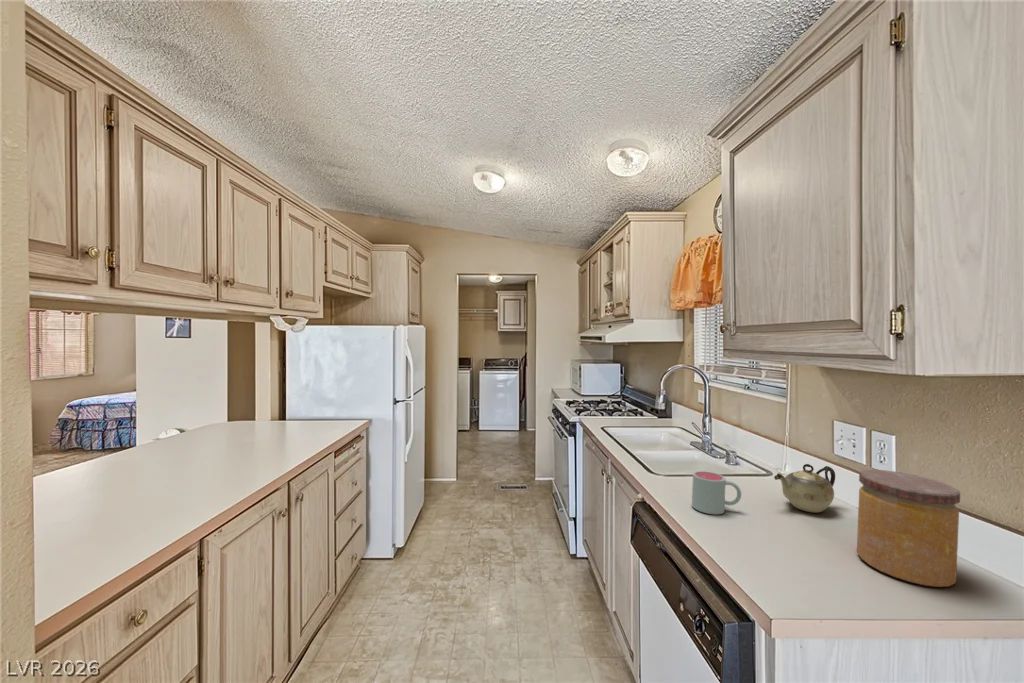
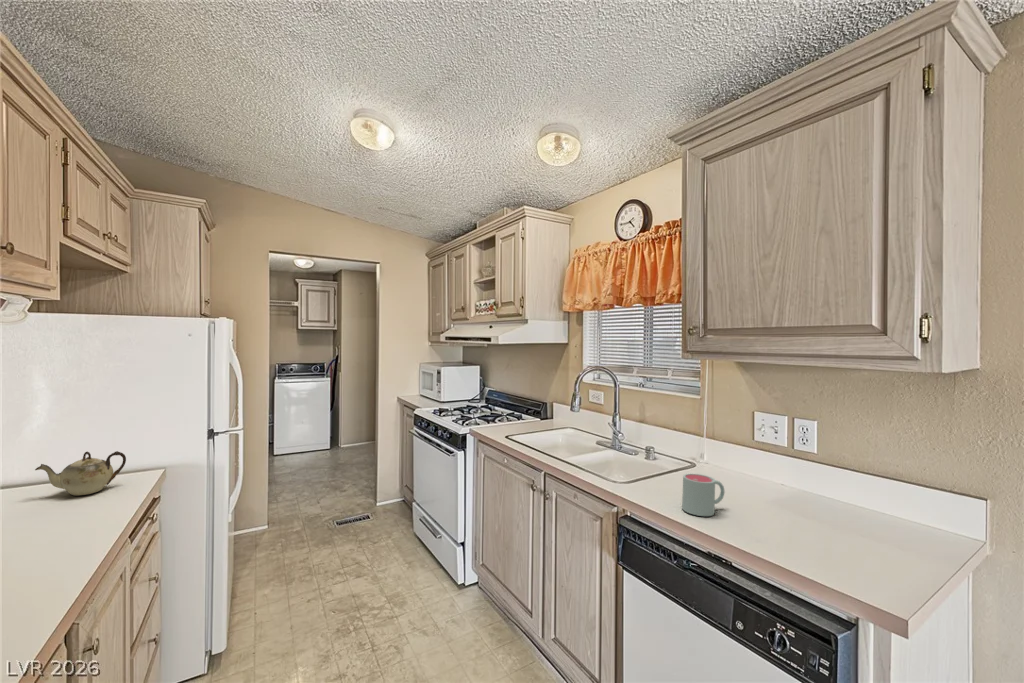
teapot: present [774,464,835,513] -> present [35,451,126,496]
jar: present [857,470,960,587] -> none [830,452,909,543]

